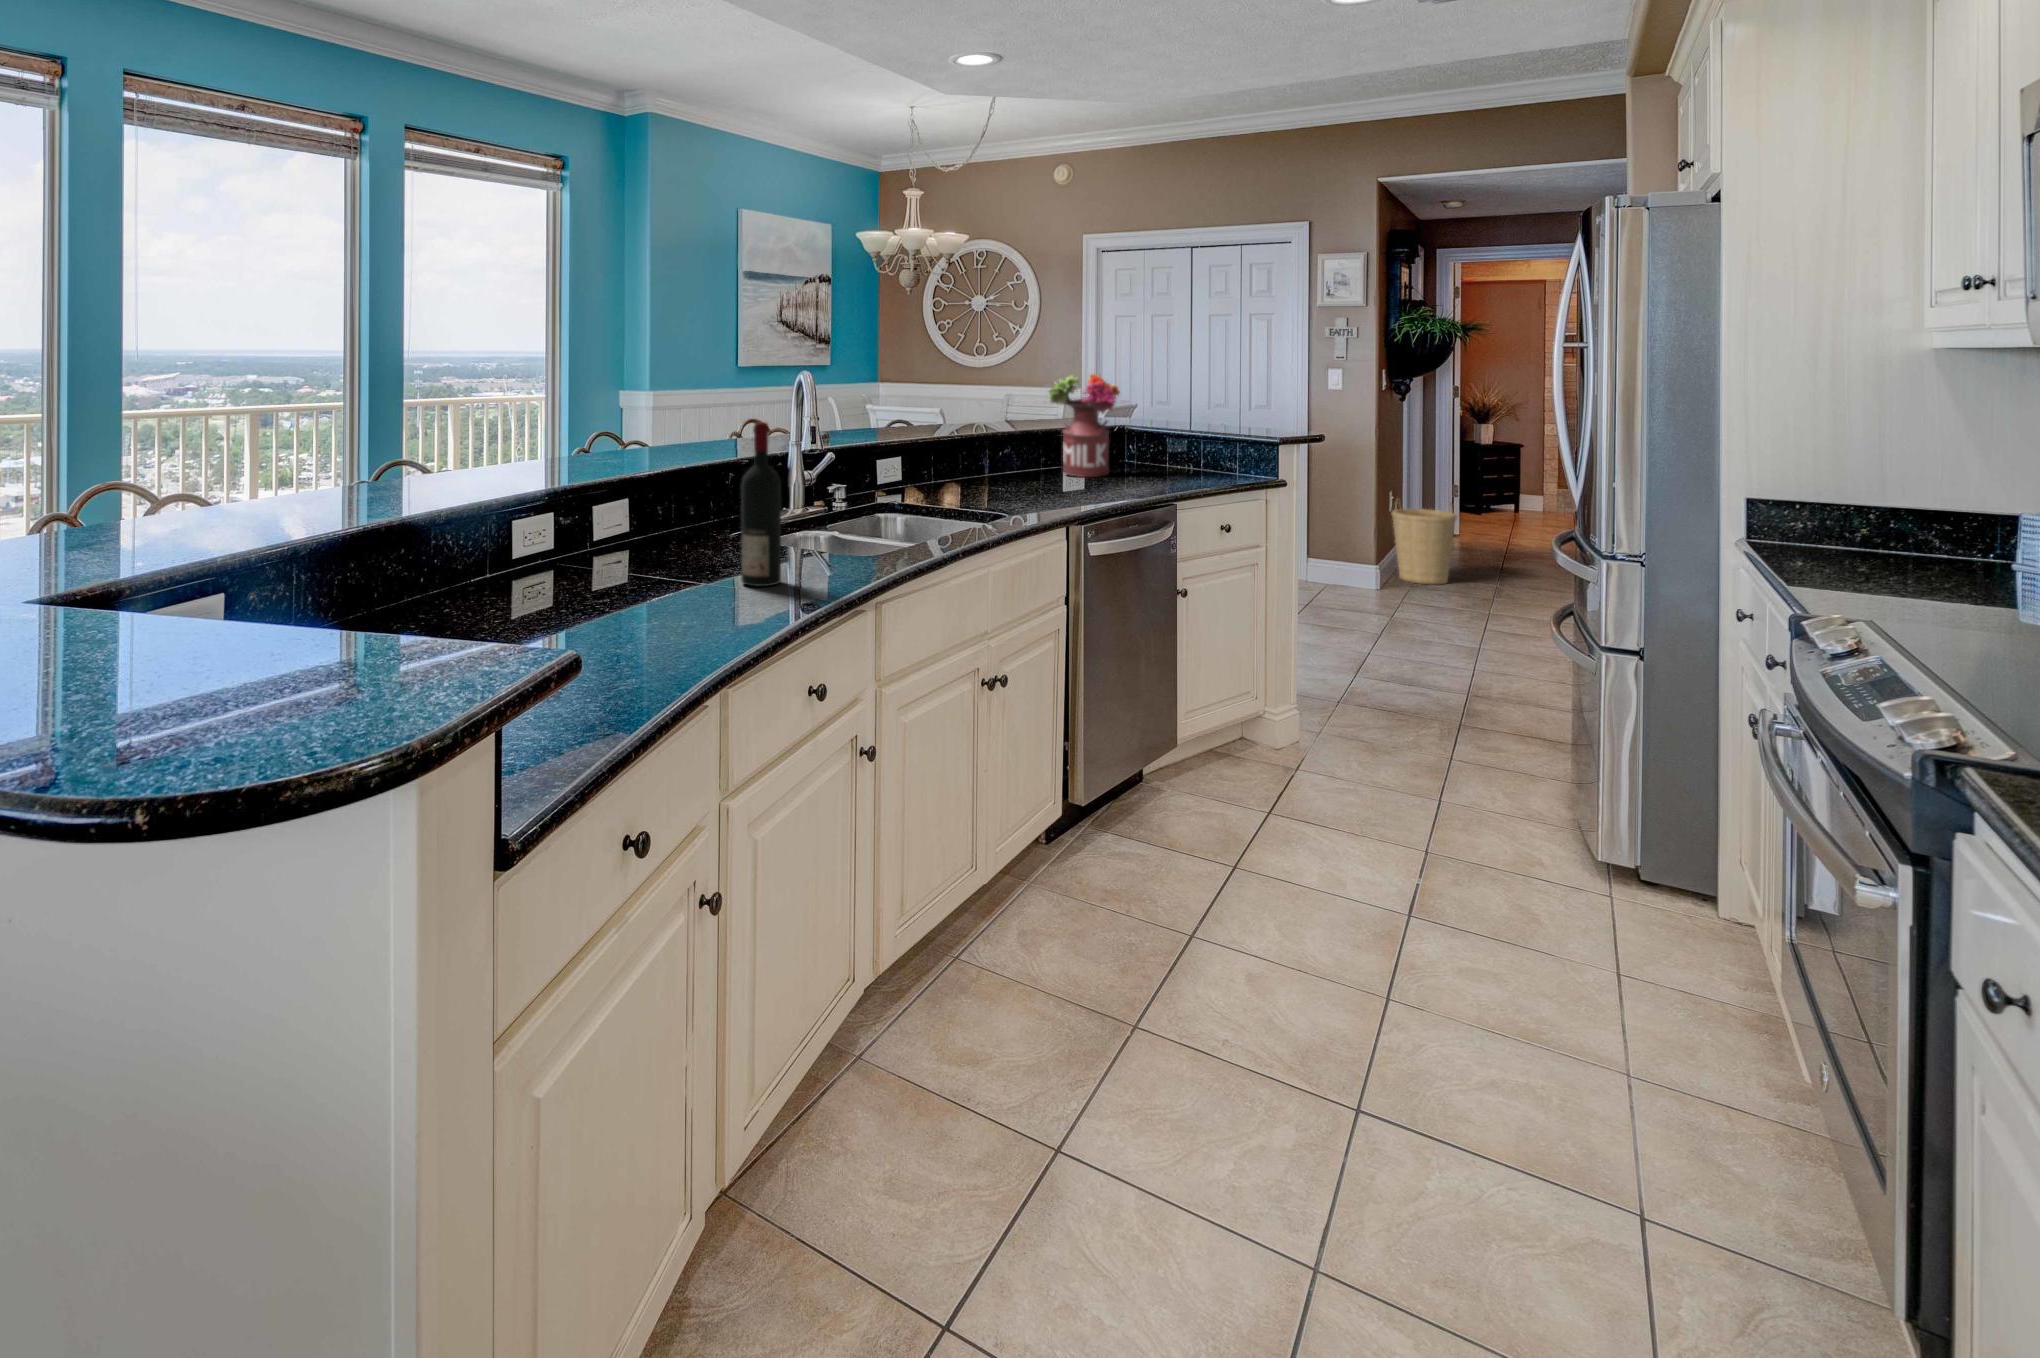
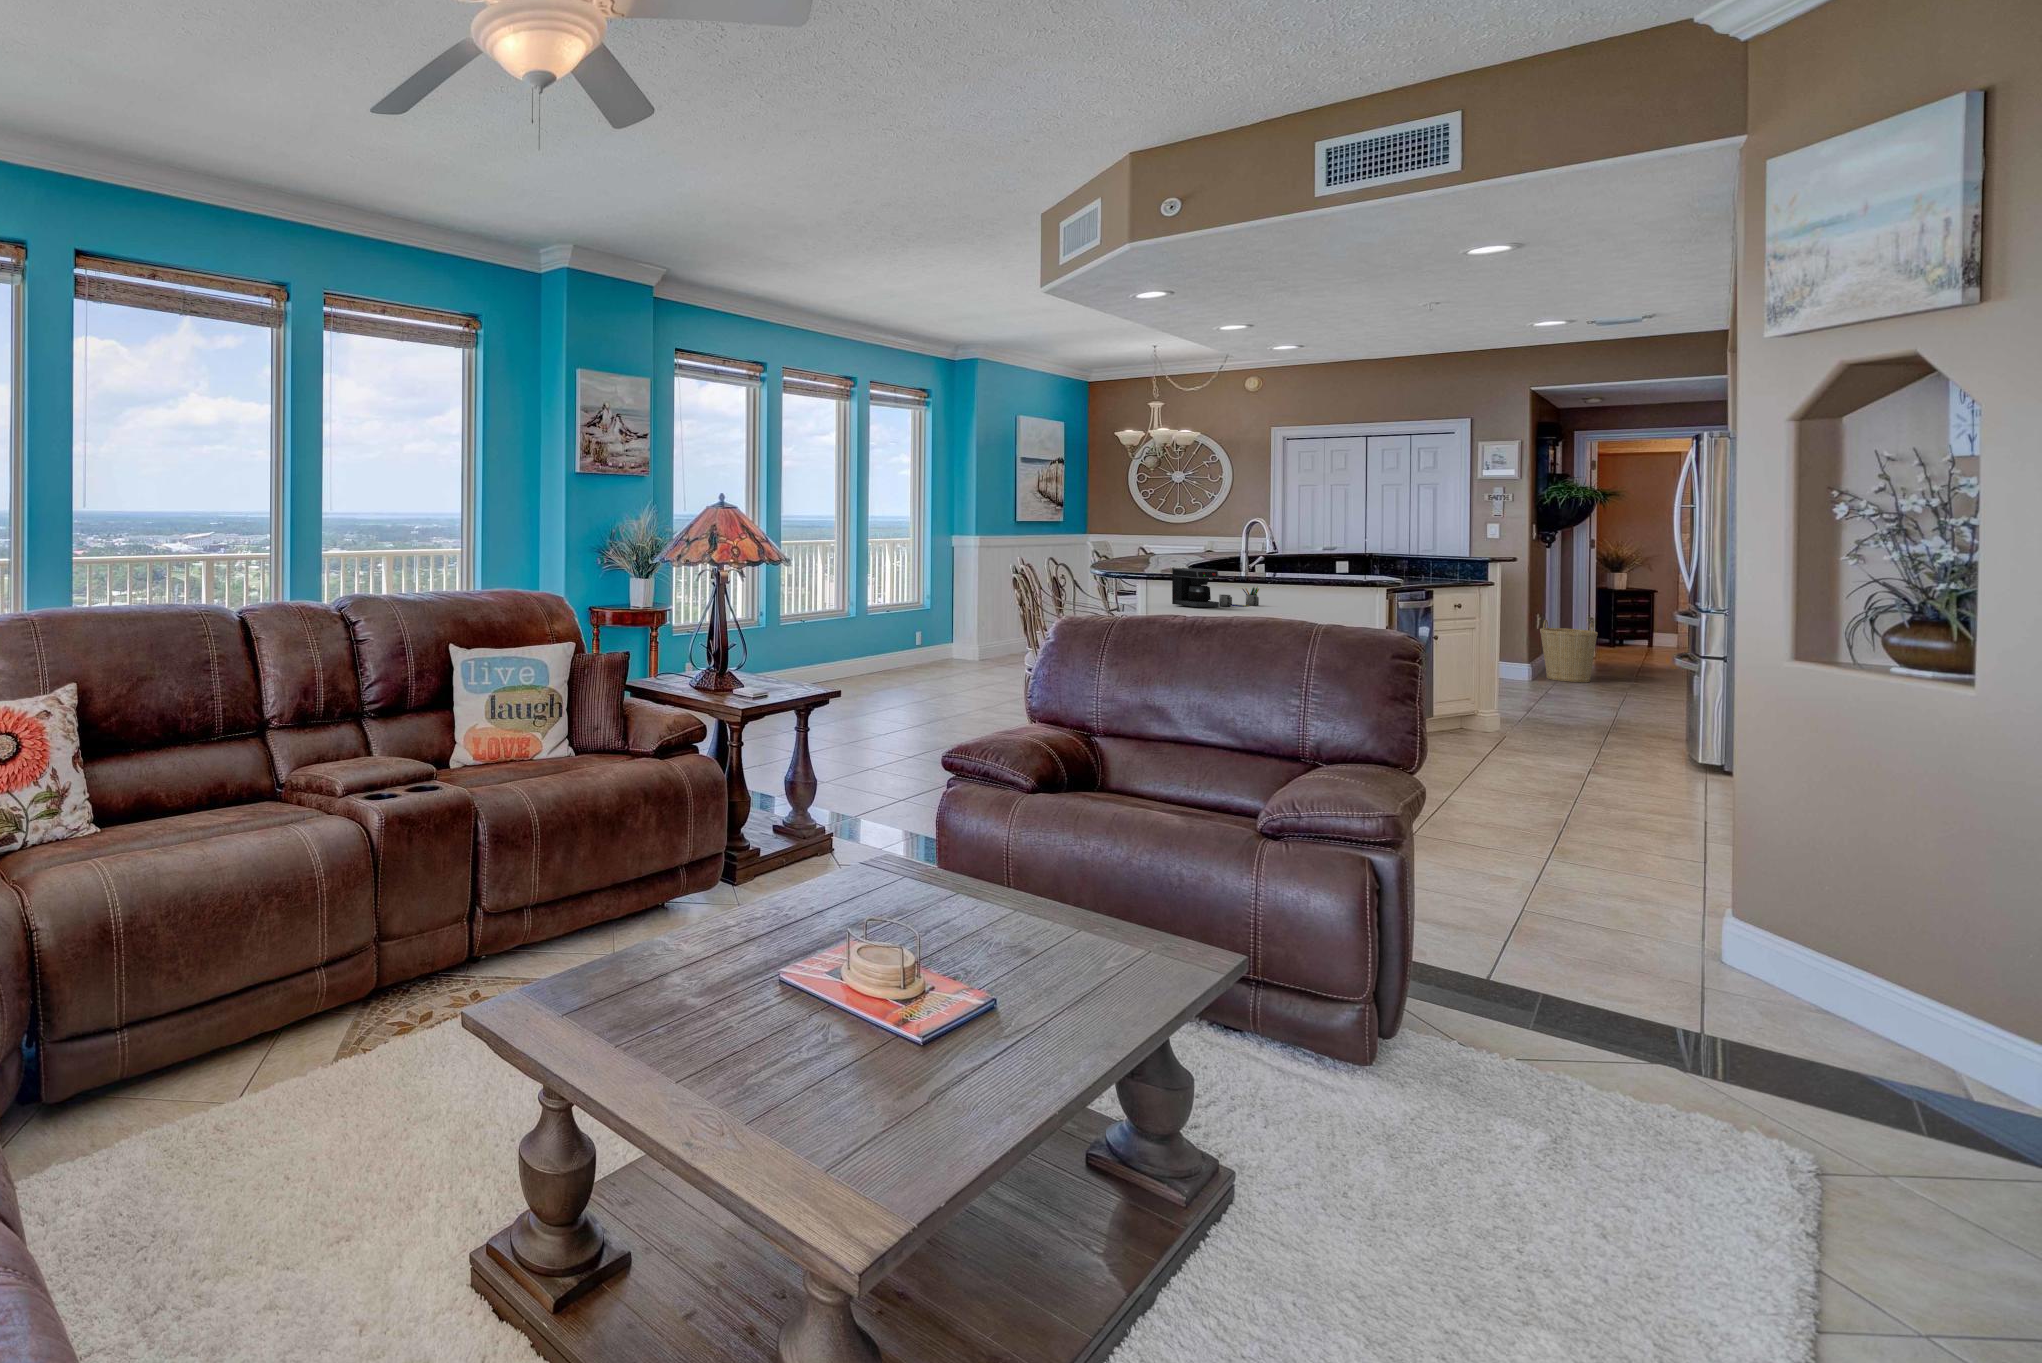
flower arrangement: present [1049,373,1120,477] -> none [1329,524,1378,583]
wine bottle: present [741,422,781,586] -> none [1279,541,1298,604]
coffee maker: none [474,498,680,616] -> present [1172,568,1259,607]

